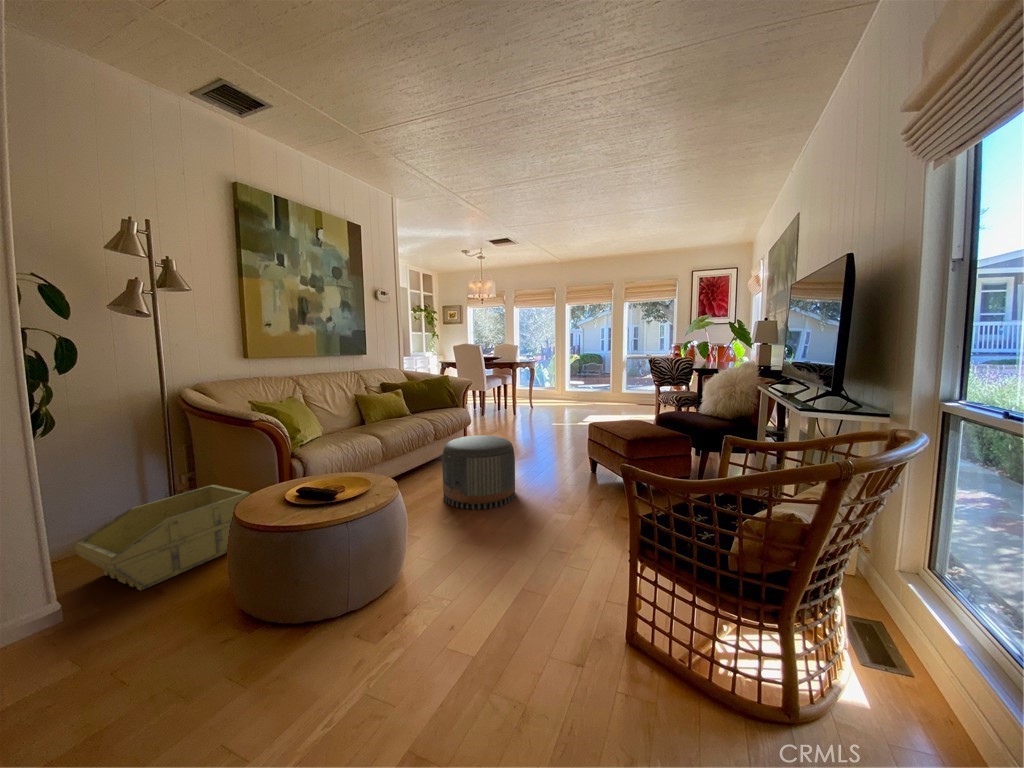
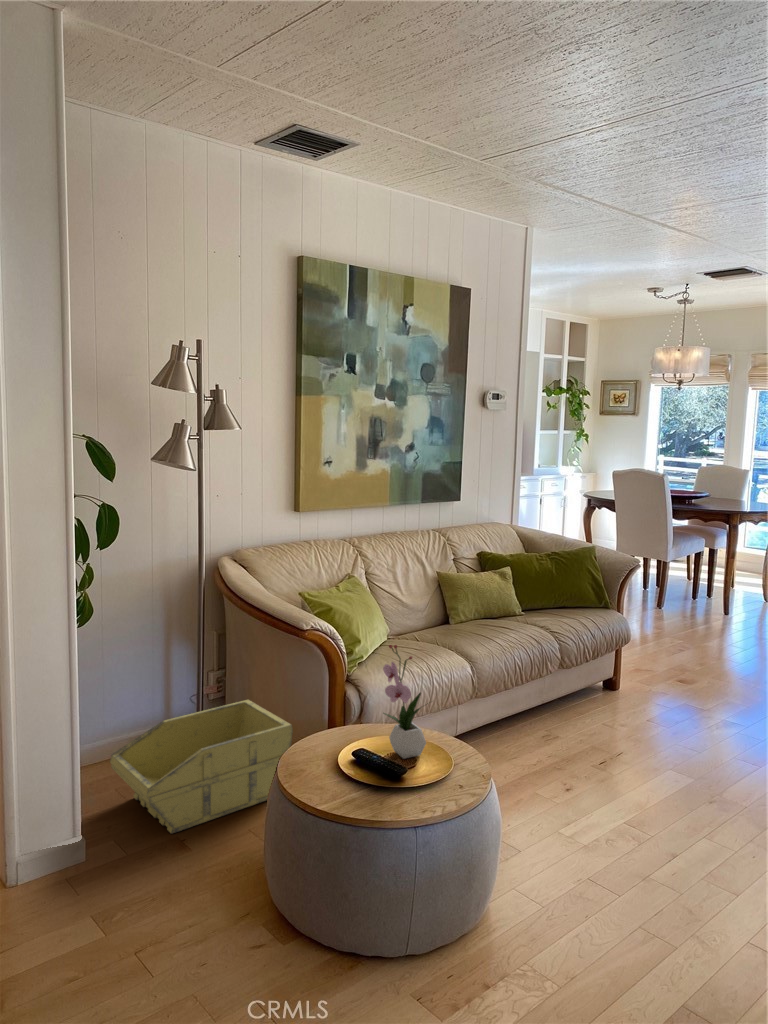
flower arrangement: none [315,410,354,487] -> present [383,645,426,759]
pouf: present [442,435,515,509] -> none [565,683,701,825]

